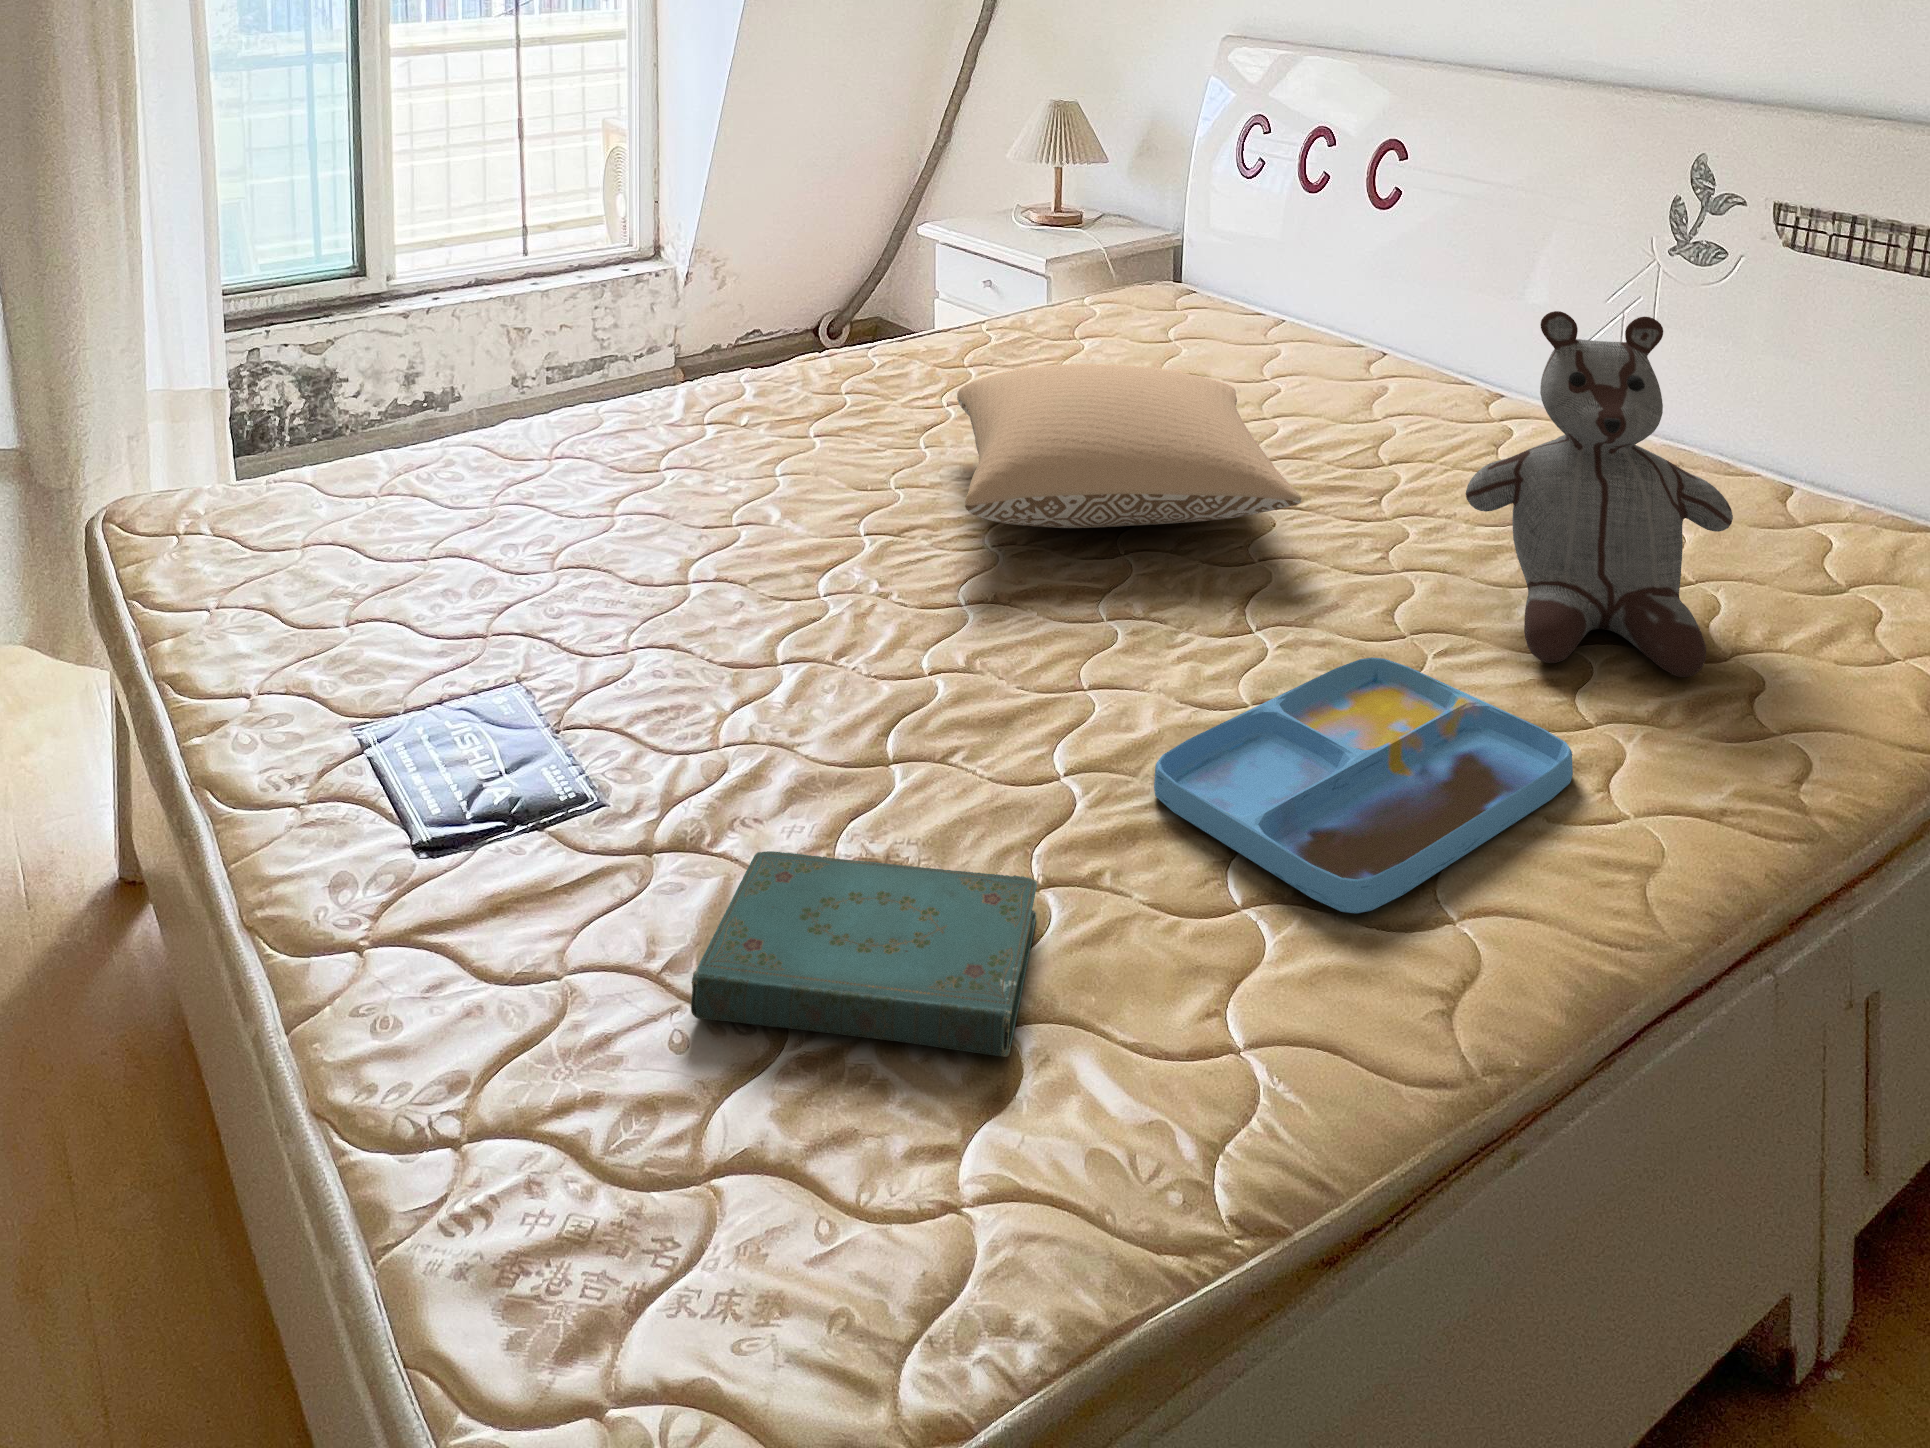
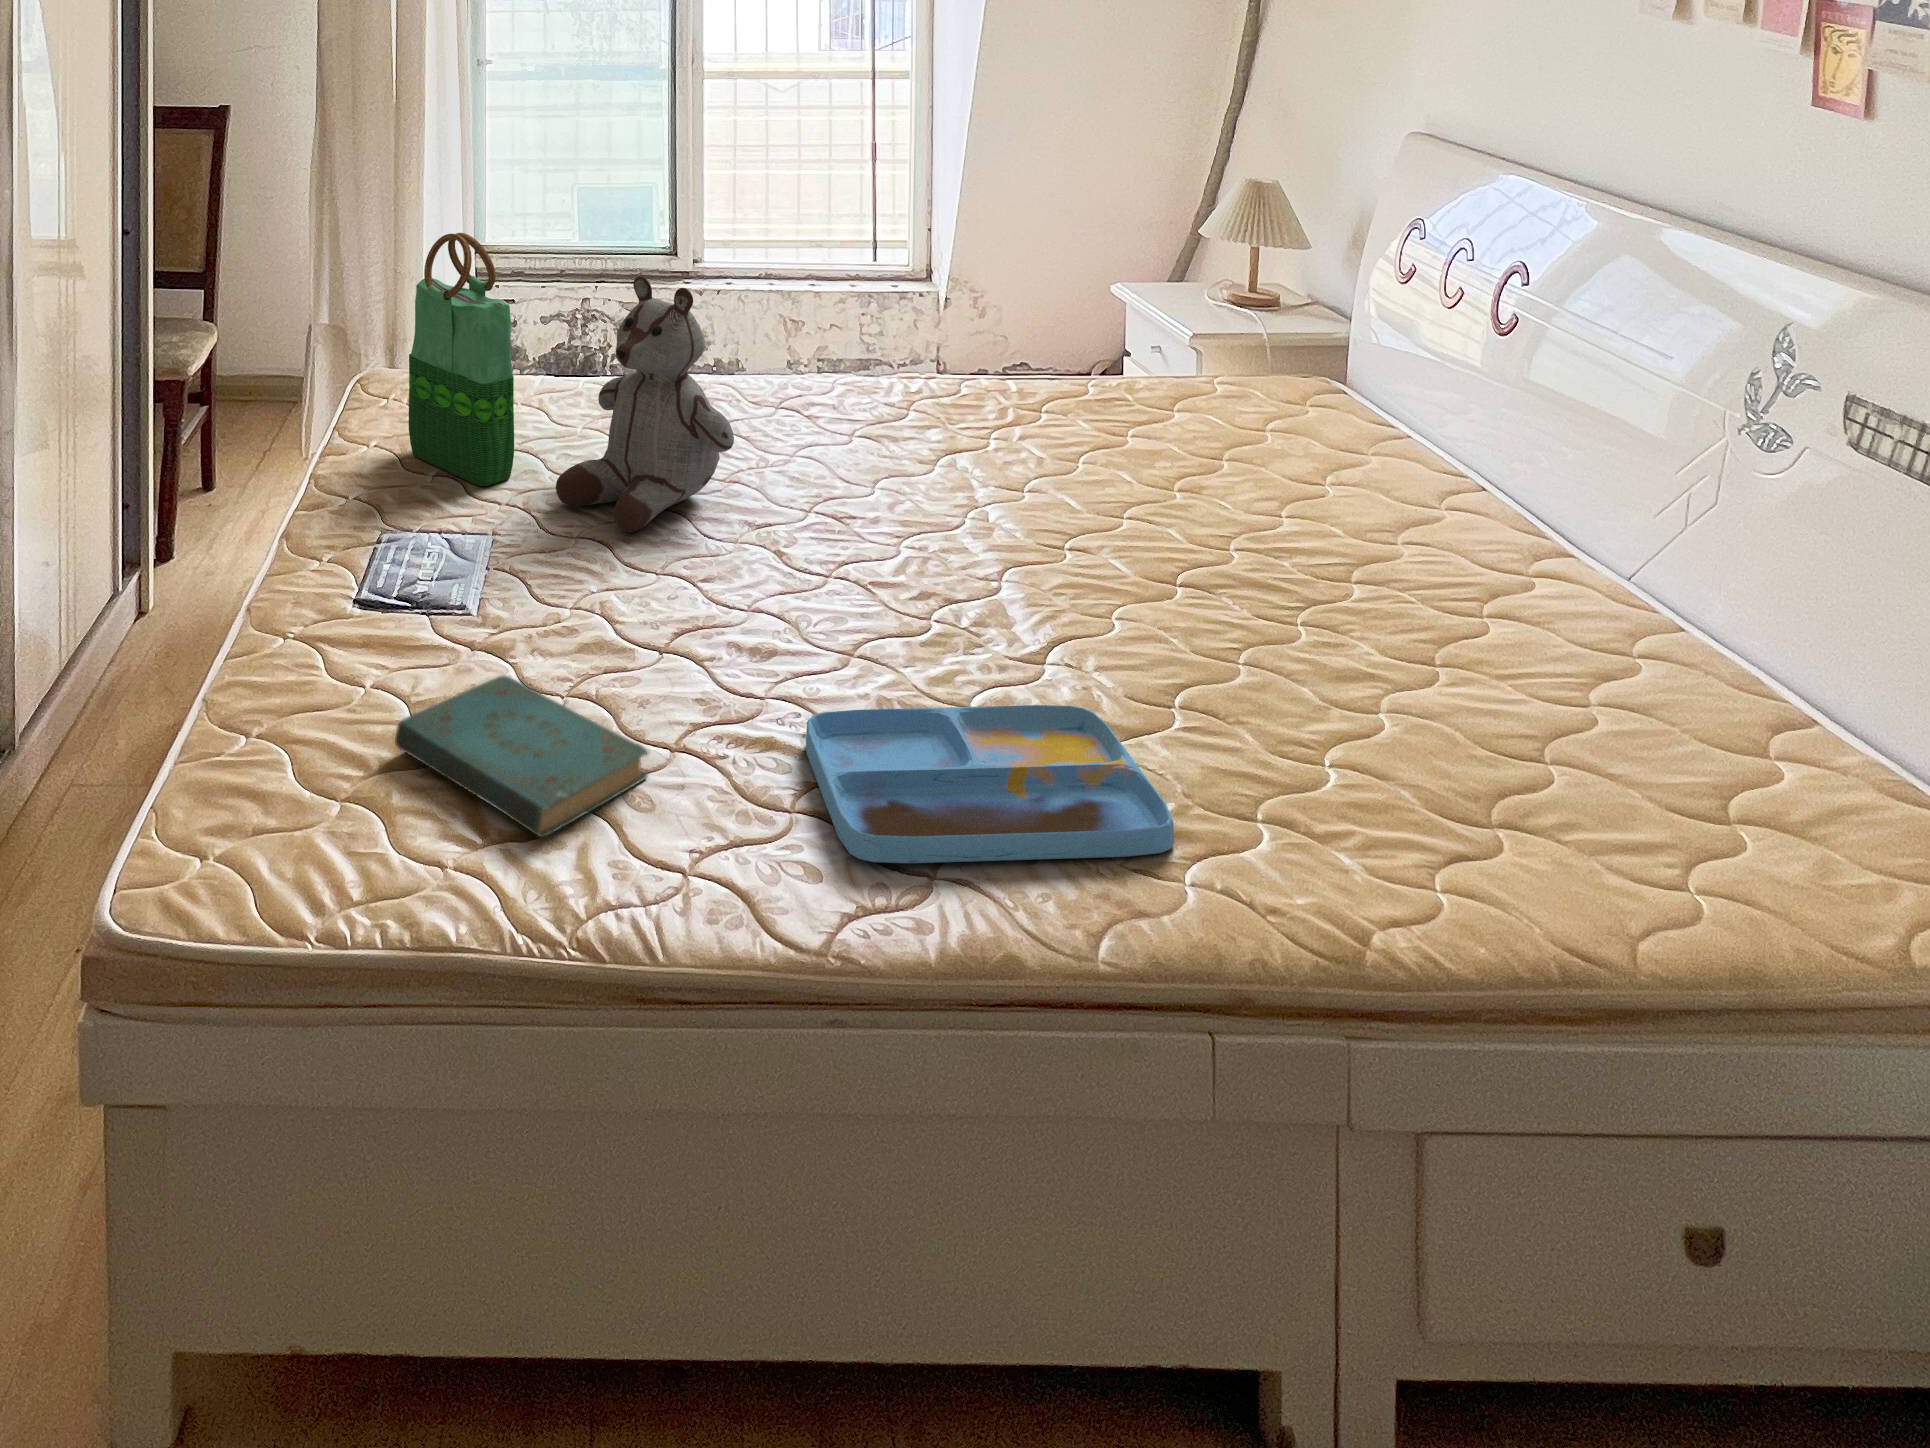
tote bag: none [287,256,479,609] -> present [409,233,514,486]
stuffed bear: present [1466,311,1733,677] -> present [556,276,734,532]
pillow: present [957,364,1301,528] -> none [838,410,1193,572]

